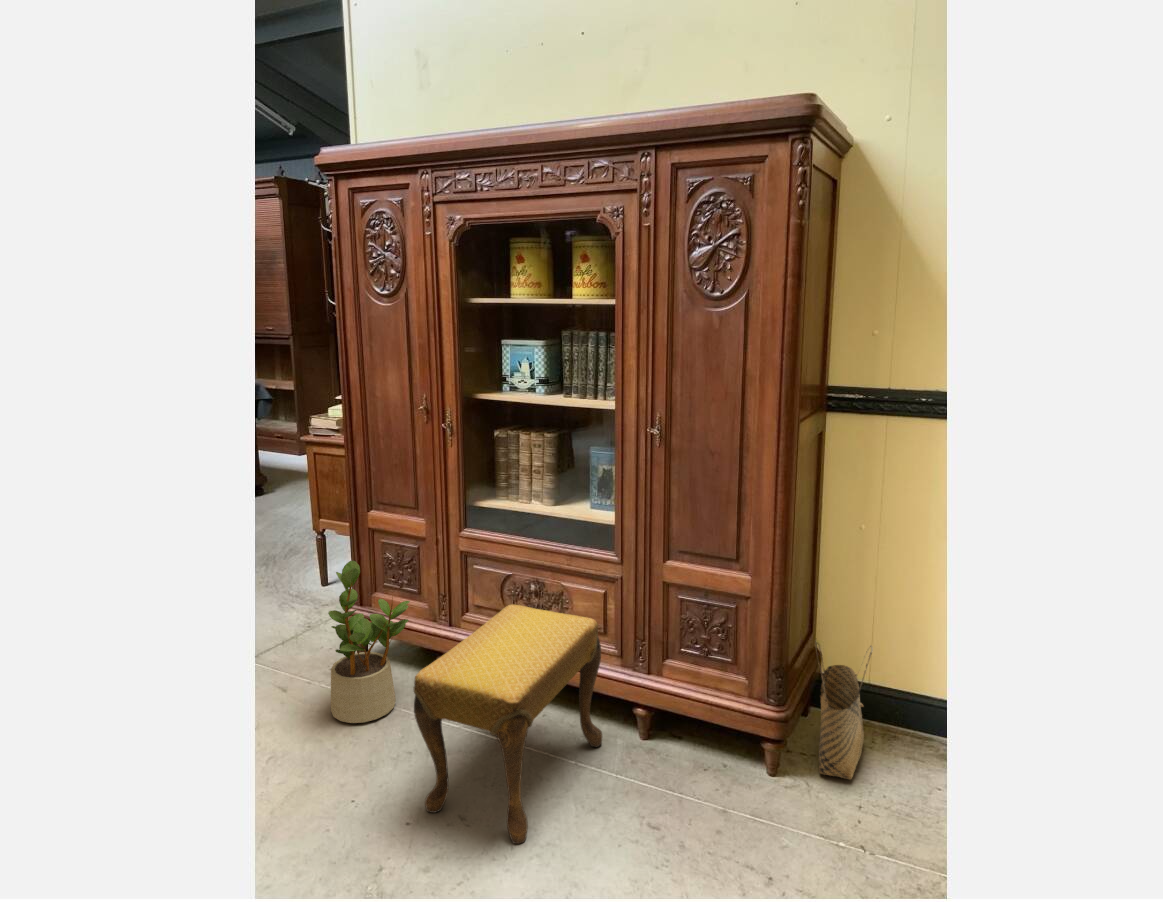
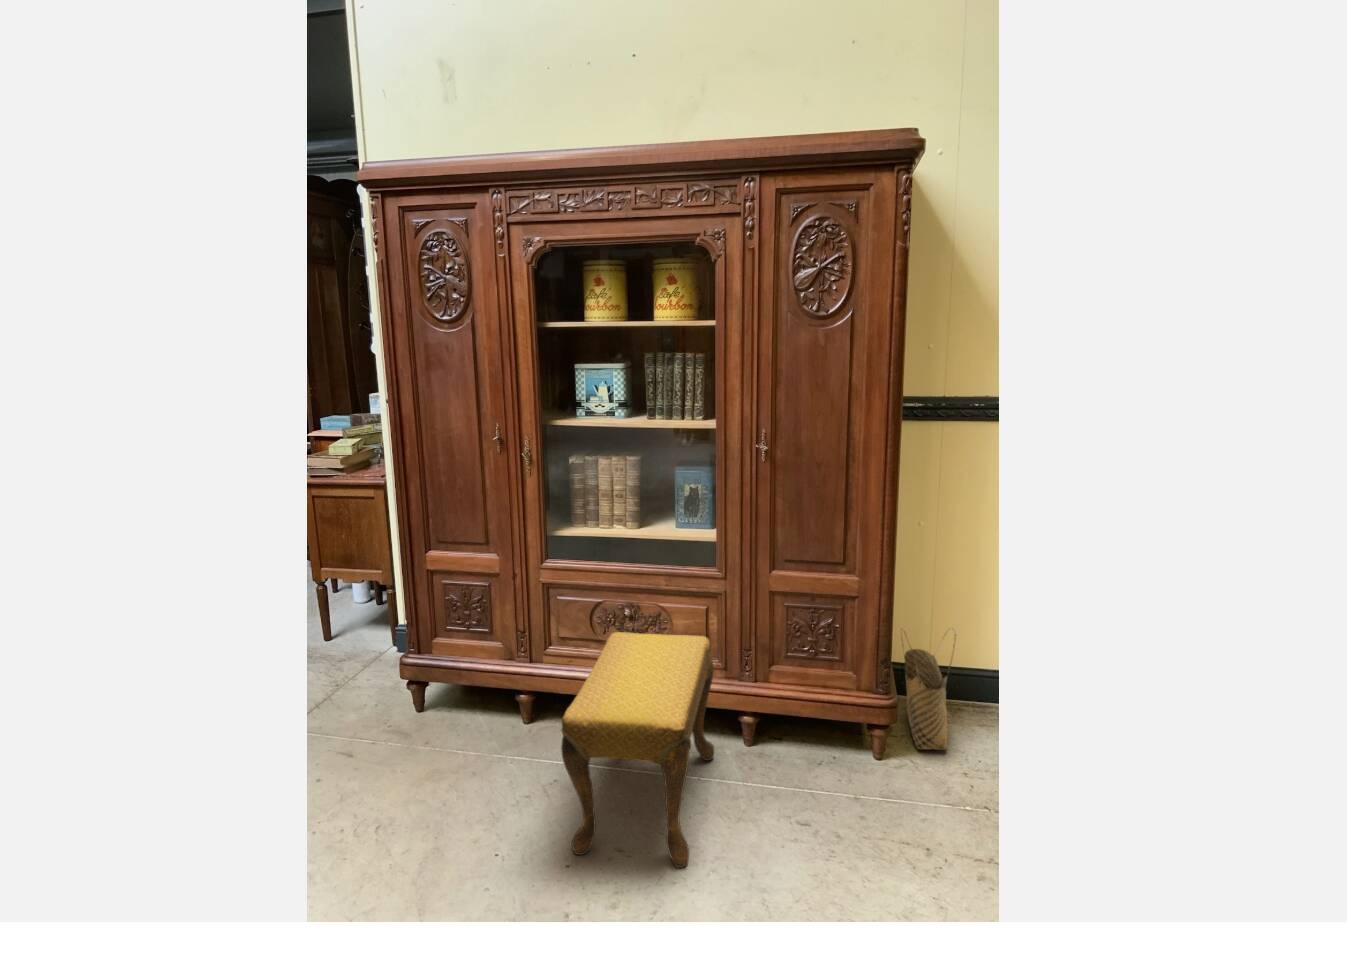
potted plant: present [328,561,410,723] -> none [415,607,498,780]

